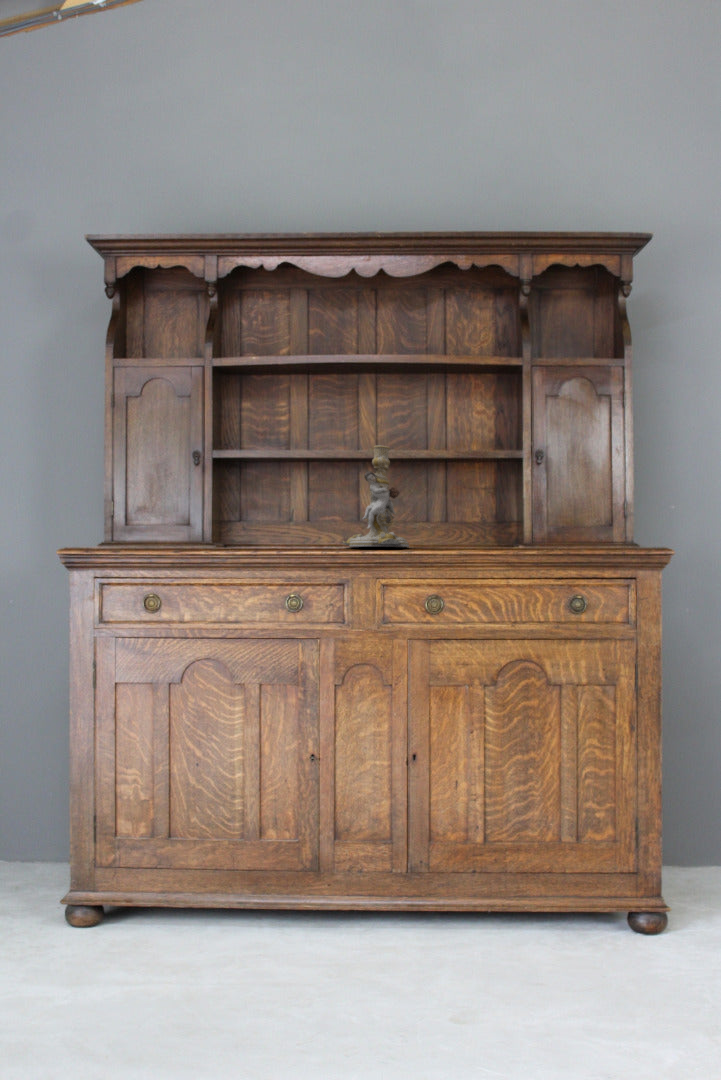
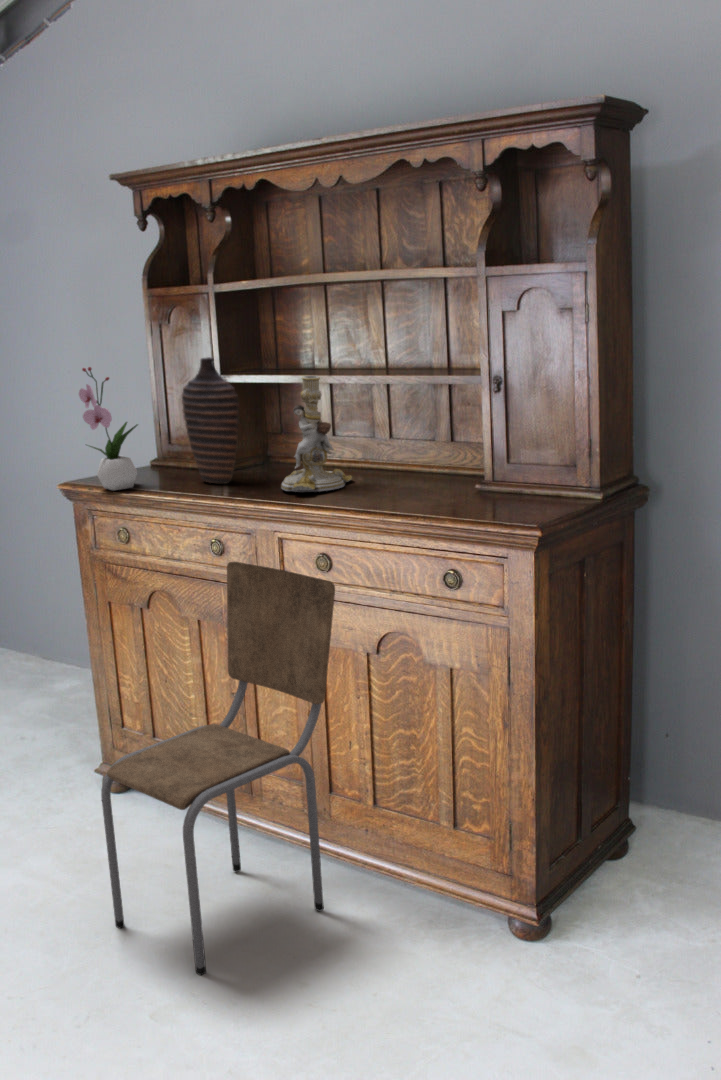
flower arrangement: none [136,421,190,551] -> present [79,367,137,490]
decorative vase: none [228,426,301,548] -> present [182,357,239,483]
dining chair: none [307,608,484,1036] -> present [101,562,335,975]

